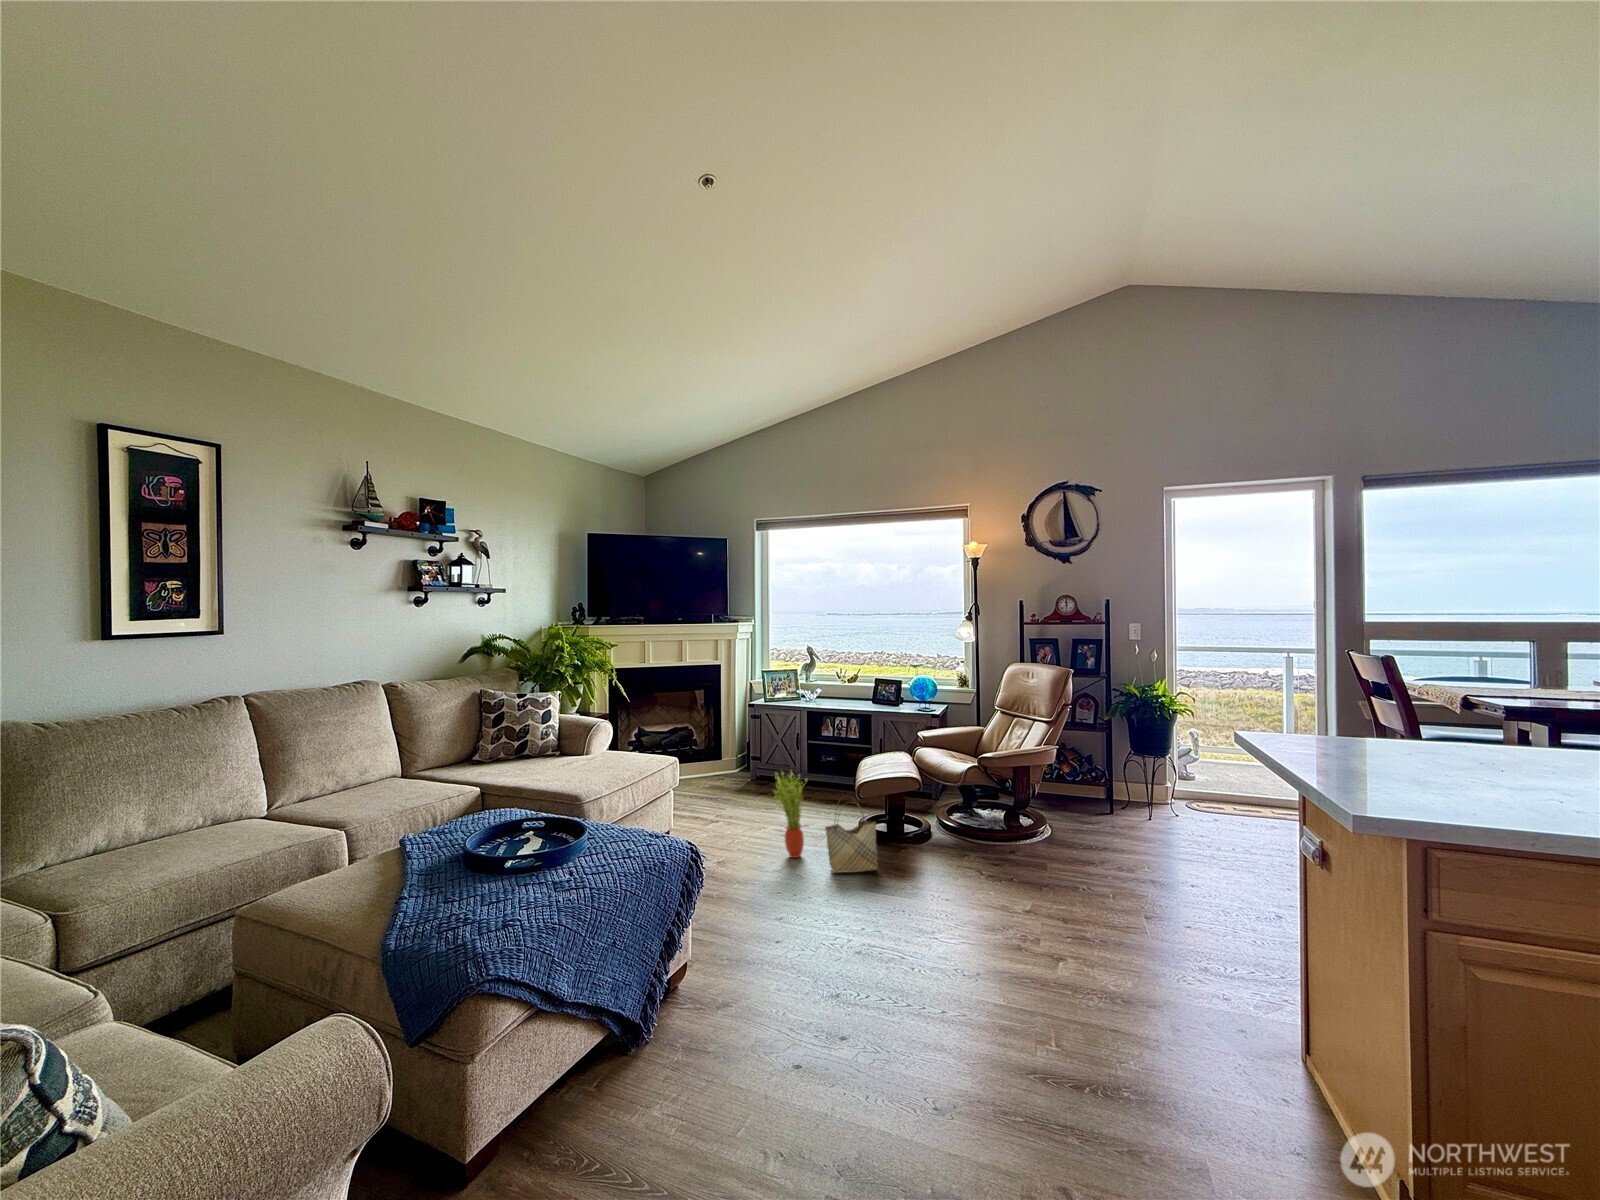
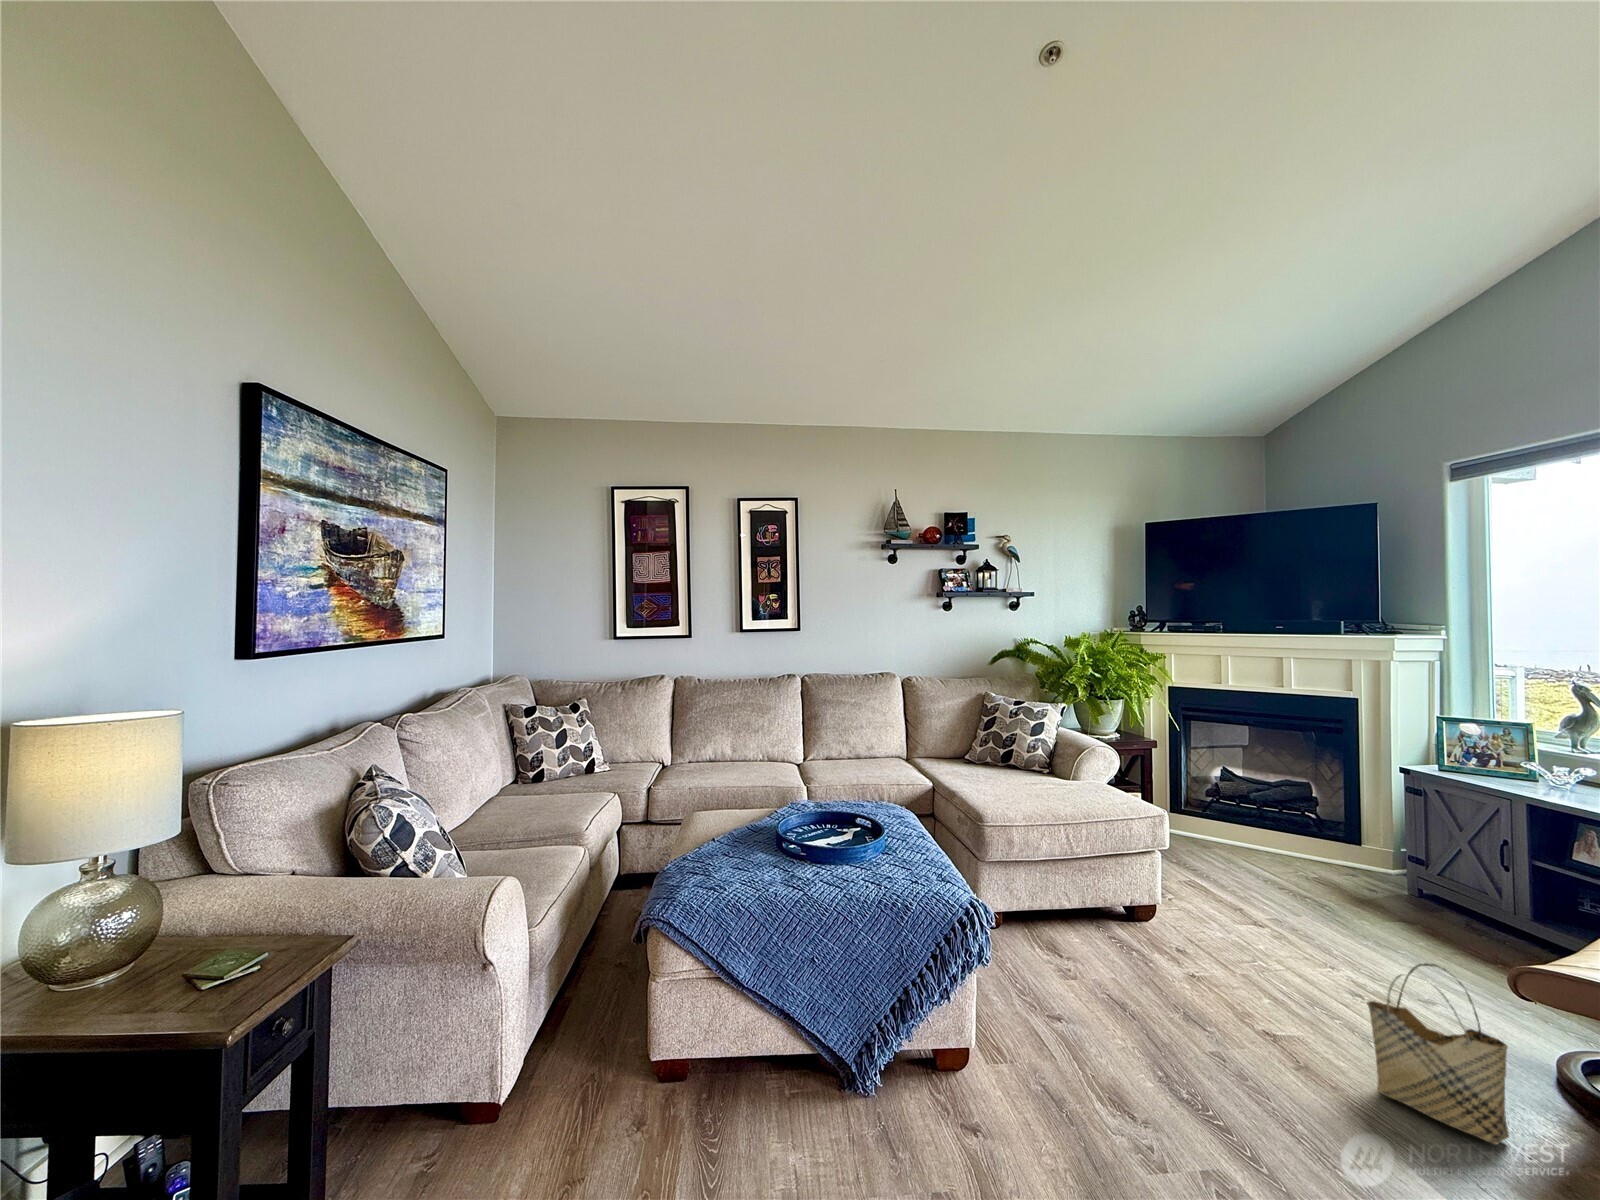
potted plant: present [774,773,807,858] -> none [1281,873,1363,1034]

